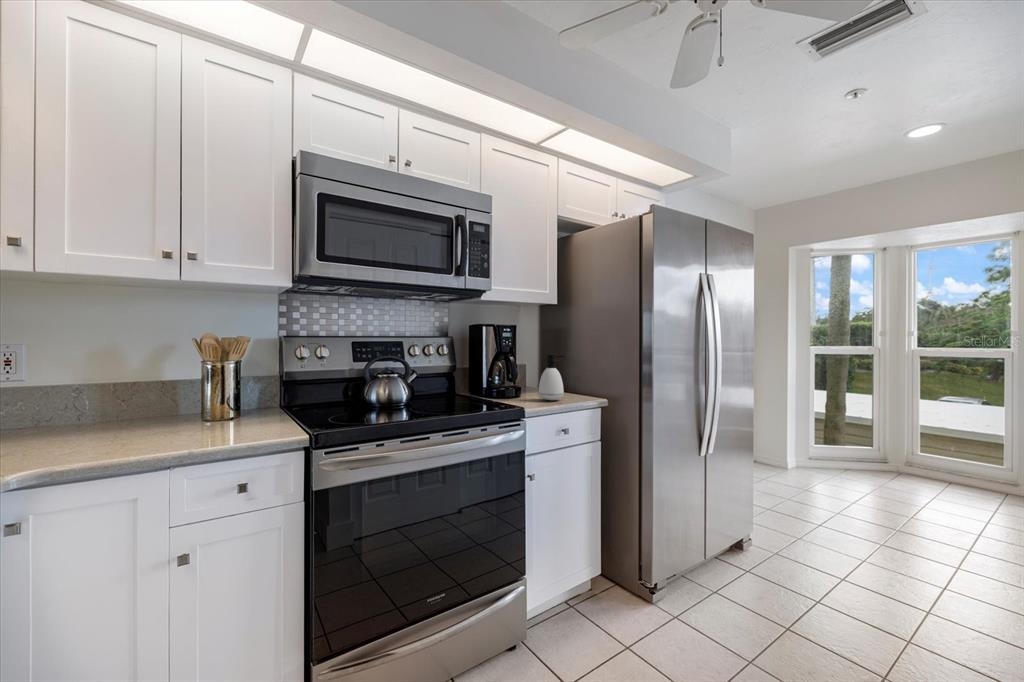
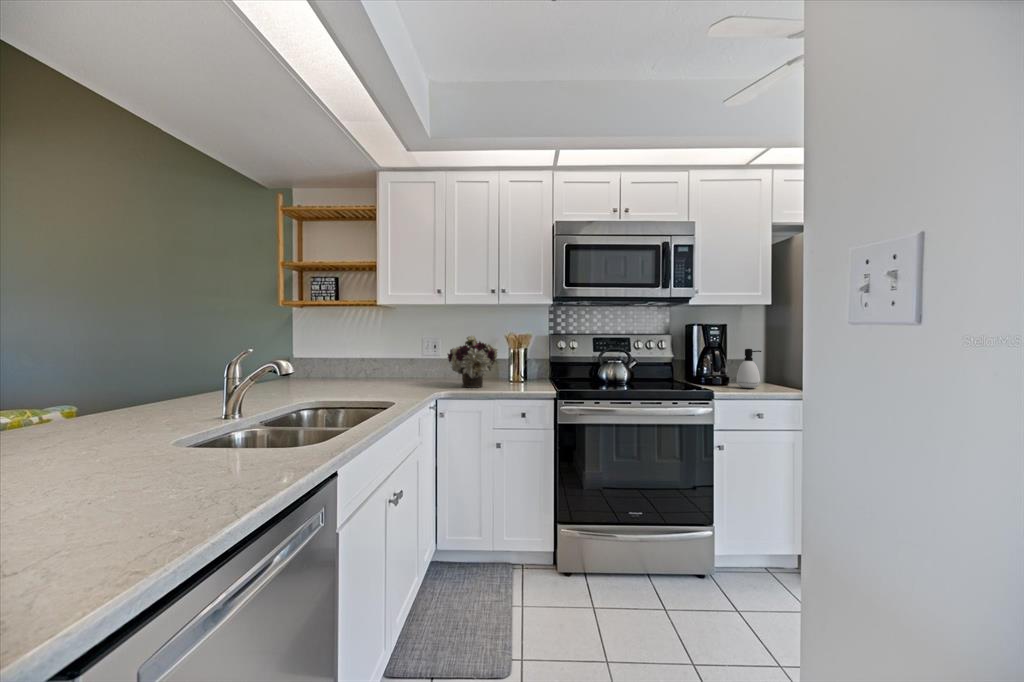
flower arrangement: none [45,337,181,445] -> present [448,335,497,388]

